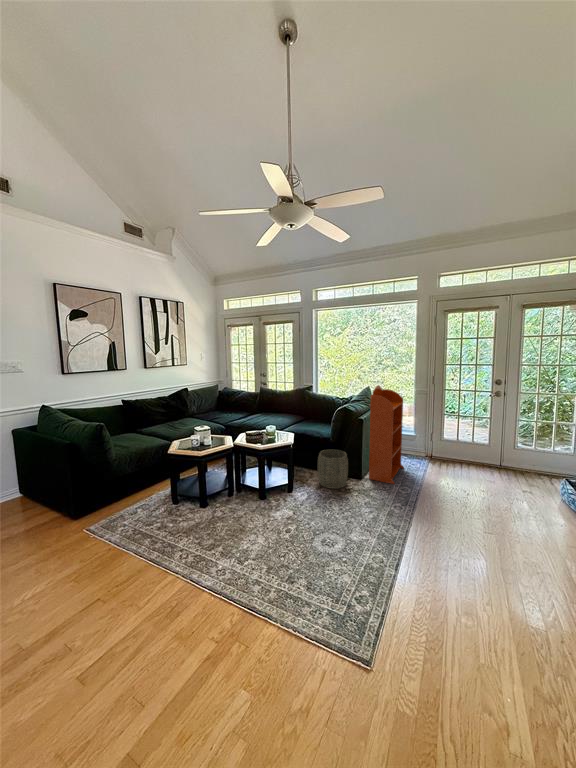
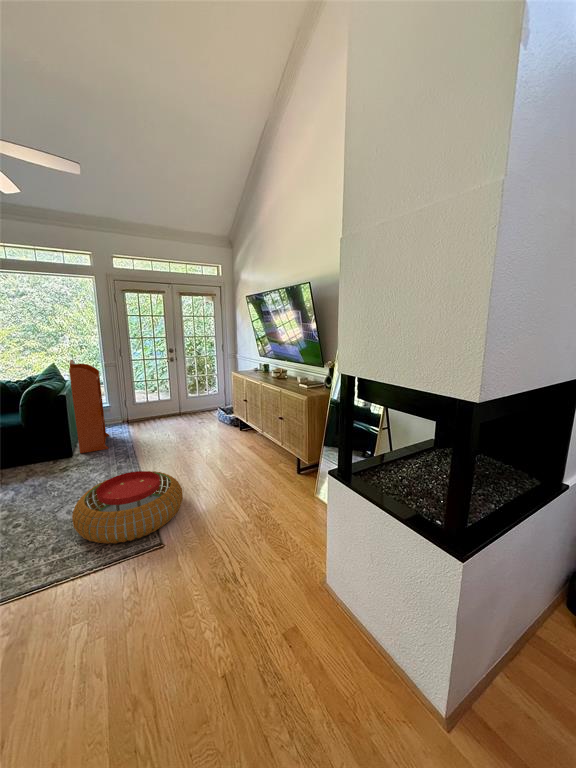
woven basket: present [318,450,348,489] -> none [13,433,57,477]
pouf: none [308,529,431,634] -> present [72,471,183,544]

